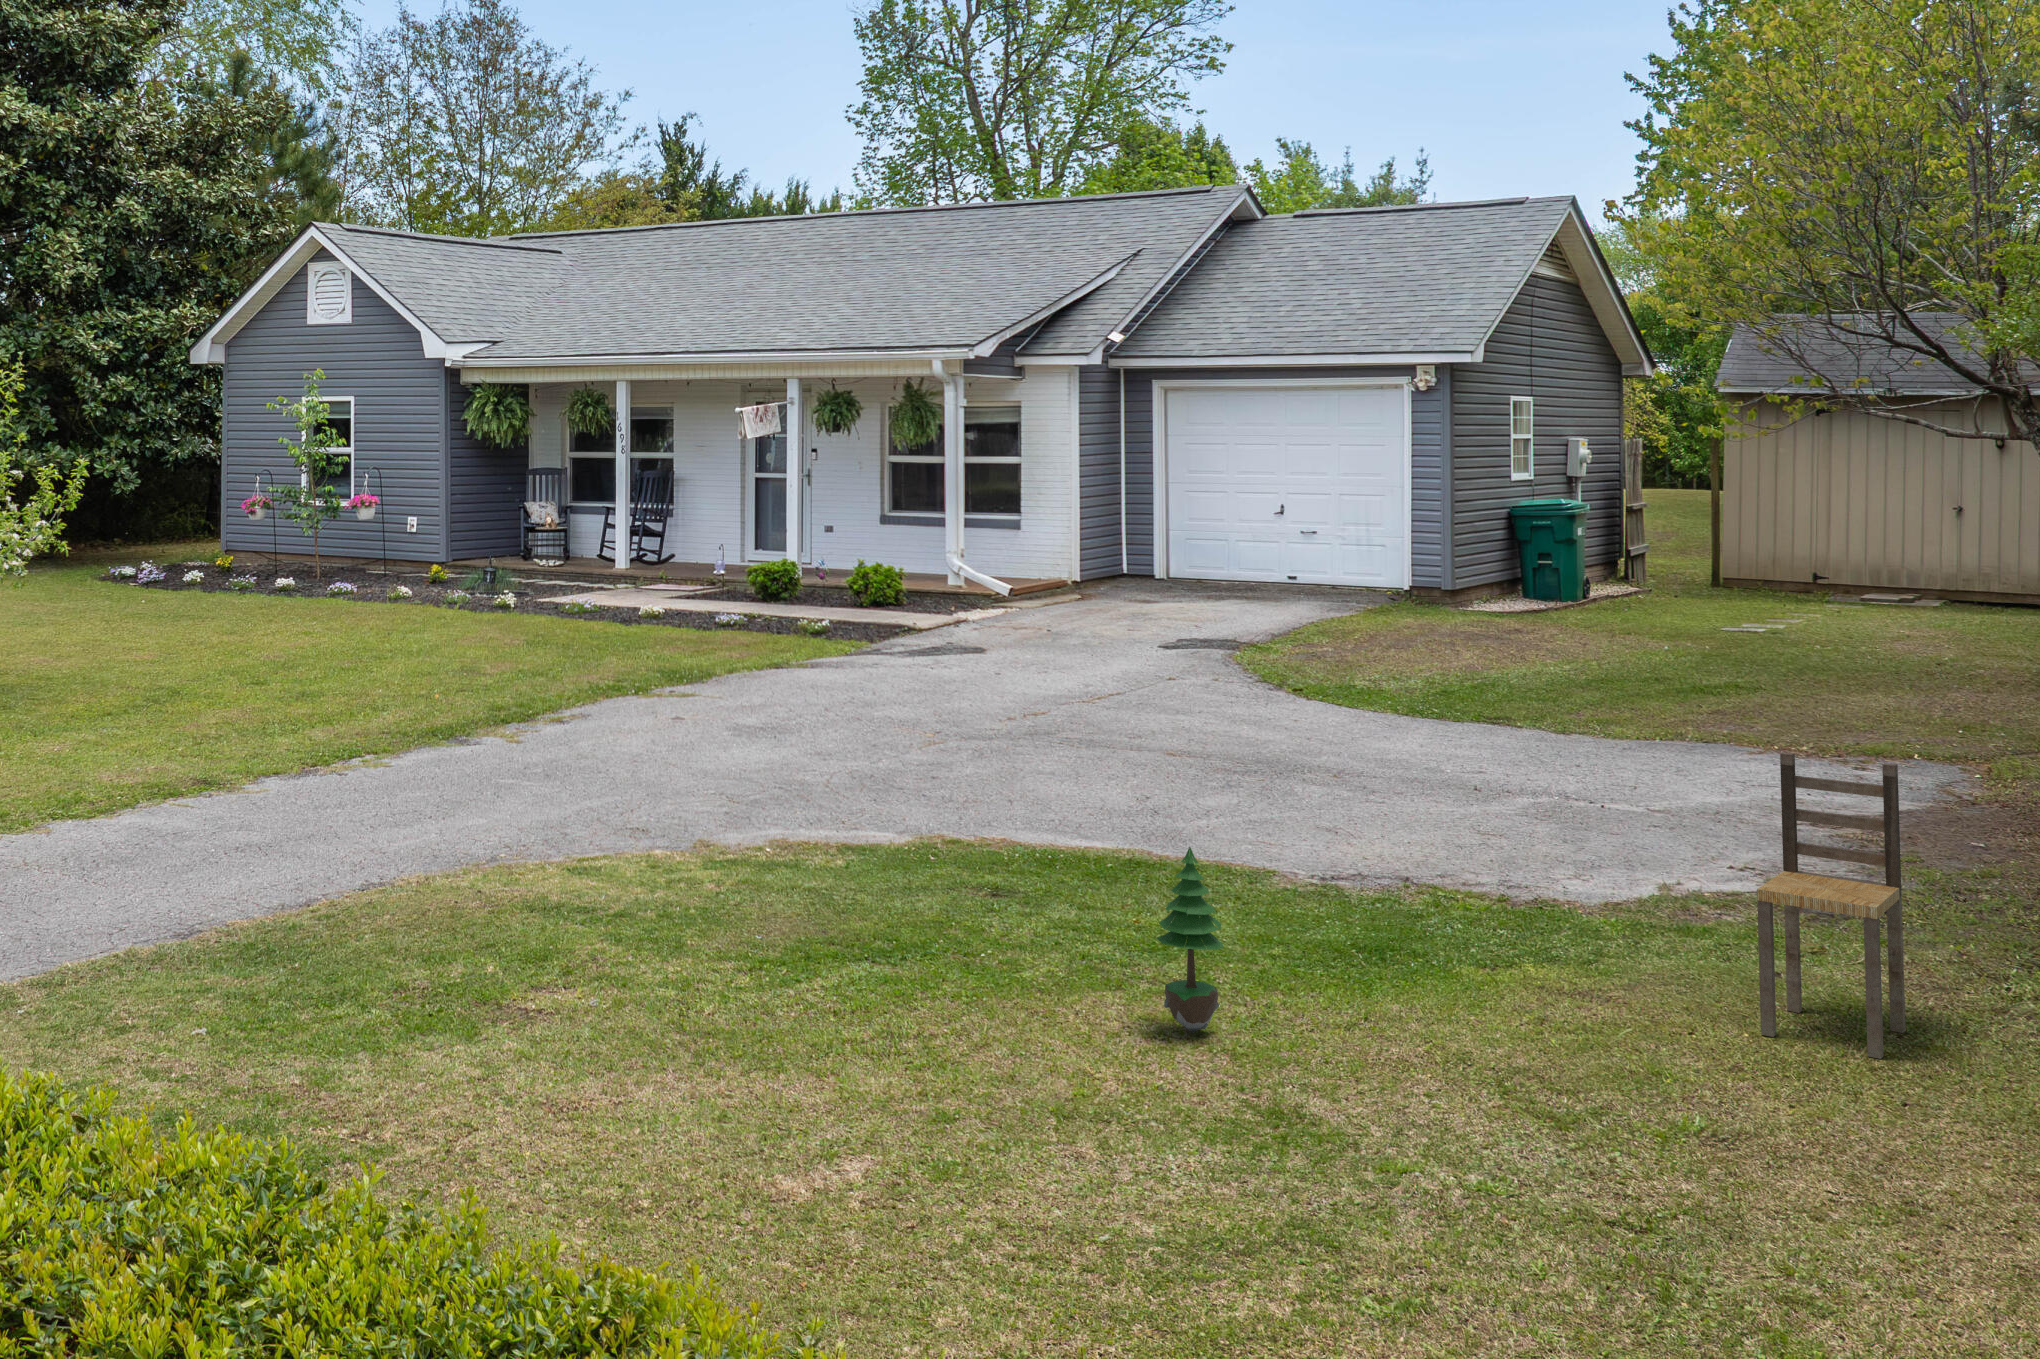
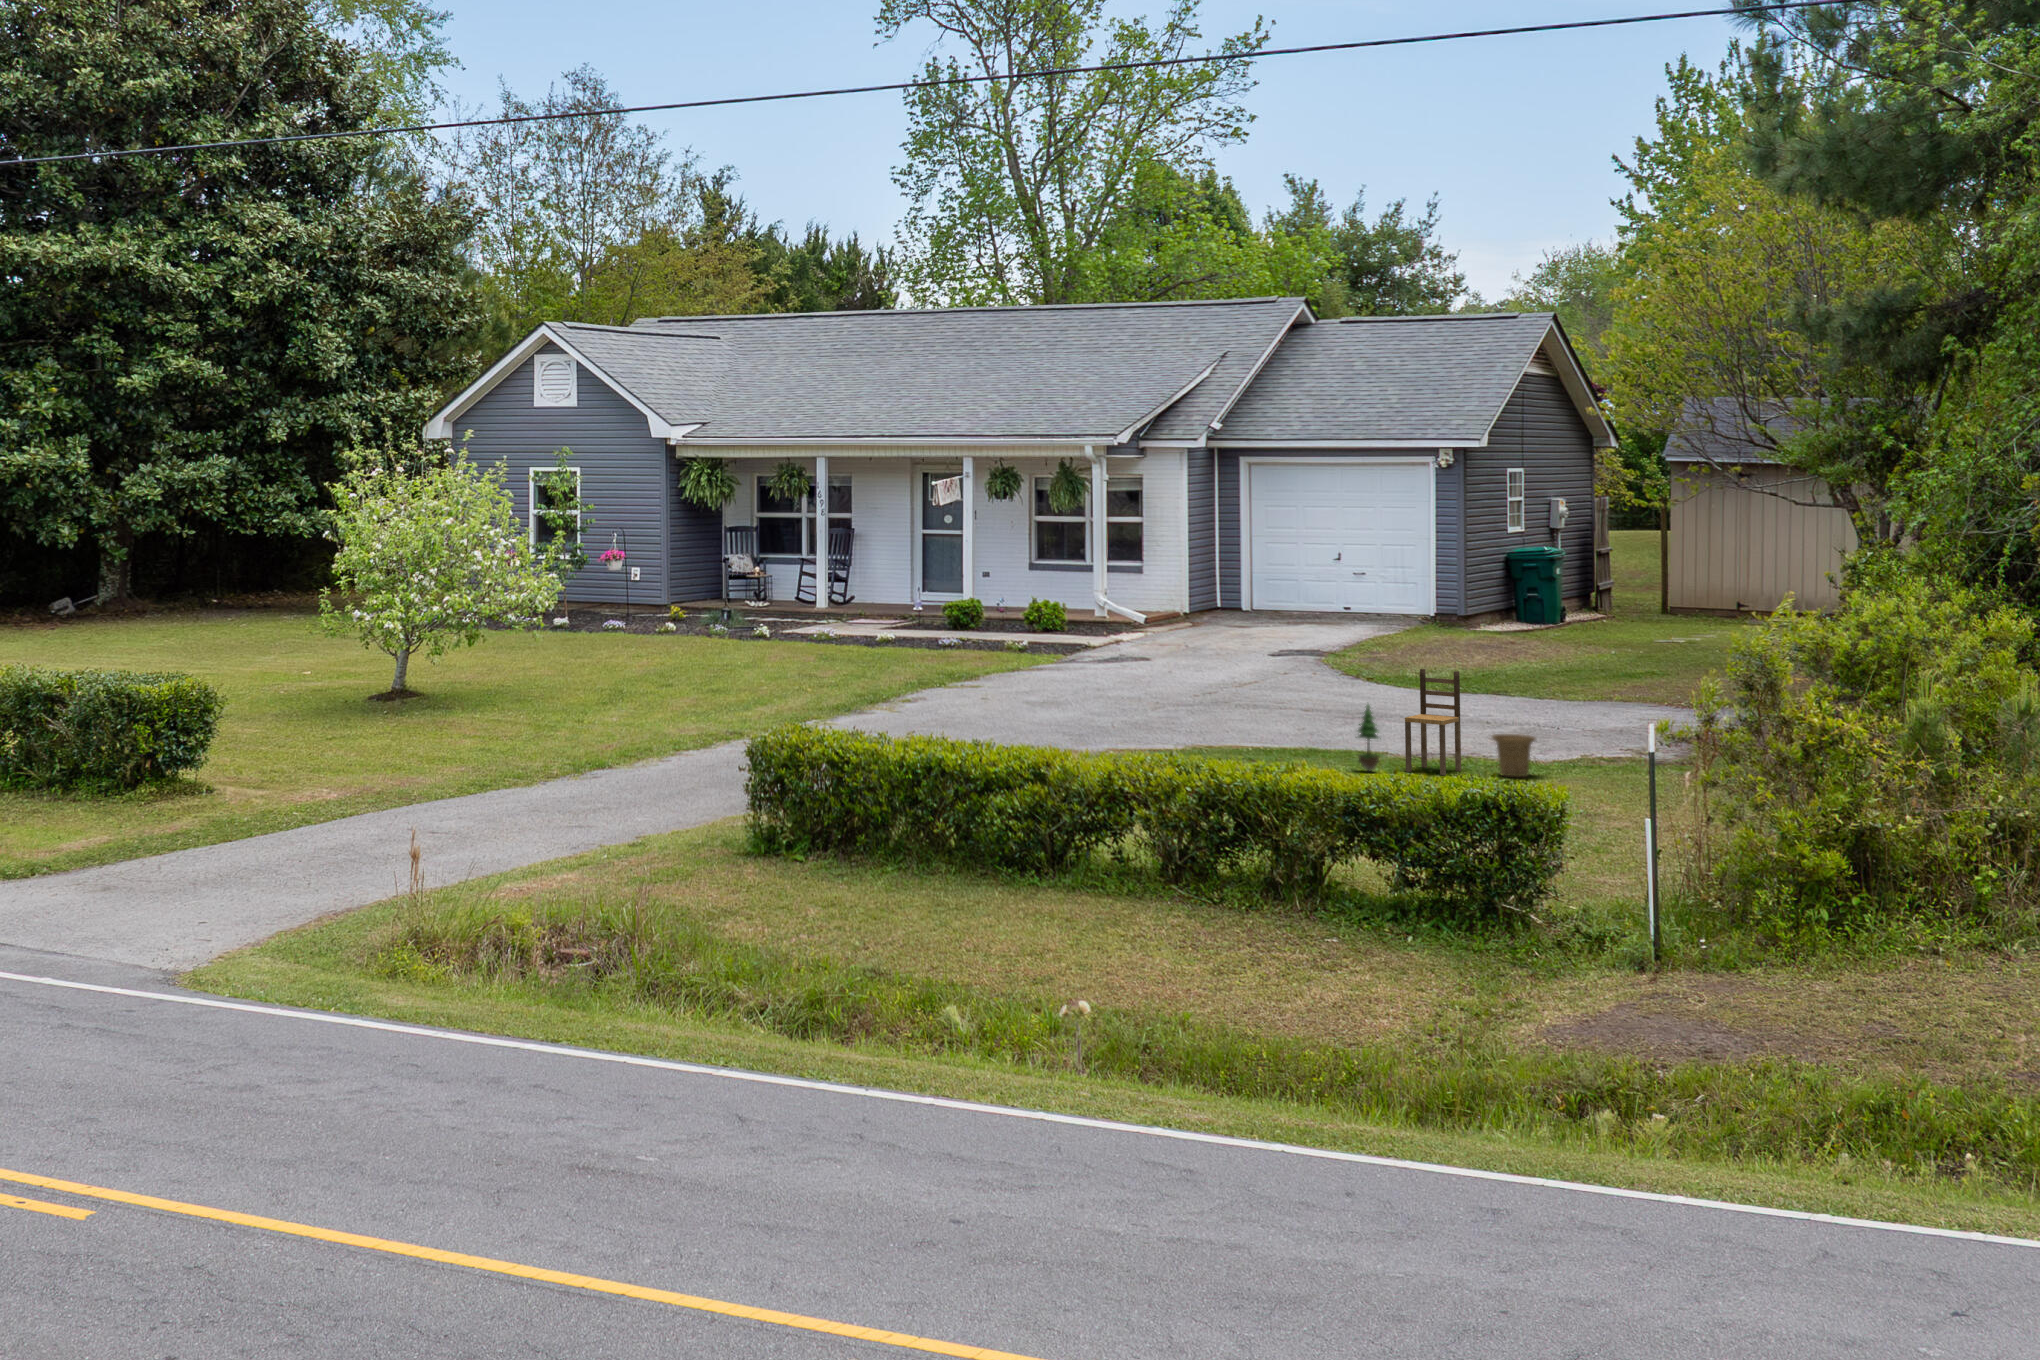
chair: present [1757,752,1906,1059] -> present [1405,669,1461,775]
basket: none [1514,937,1640,1073] -> present [1492,734,1535,777]

